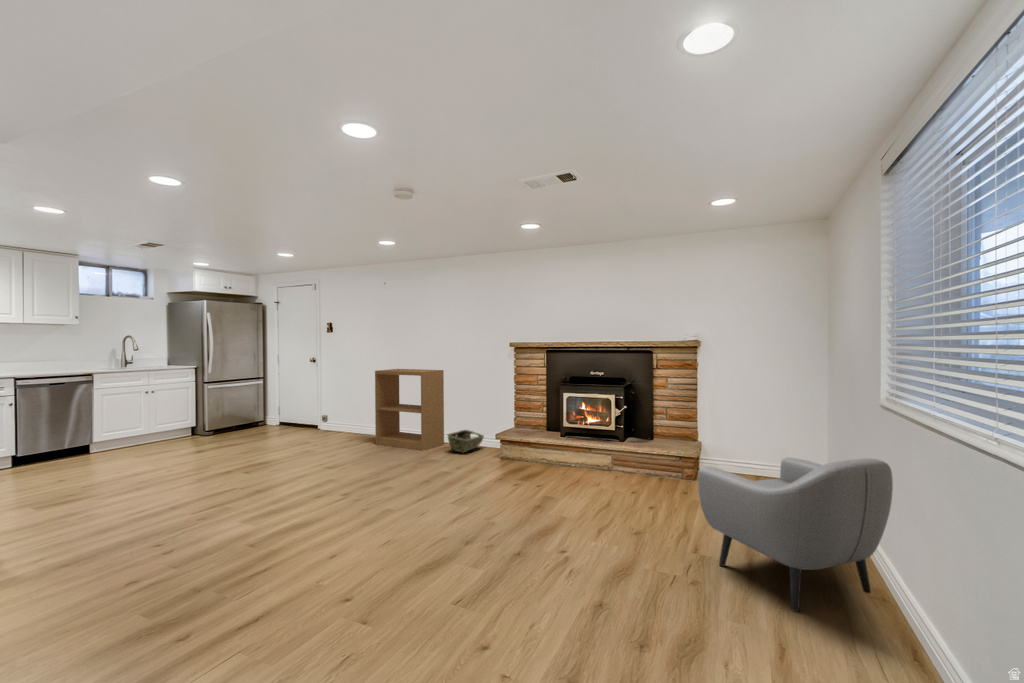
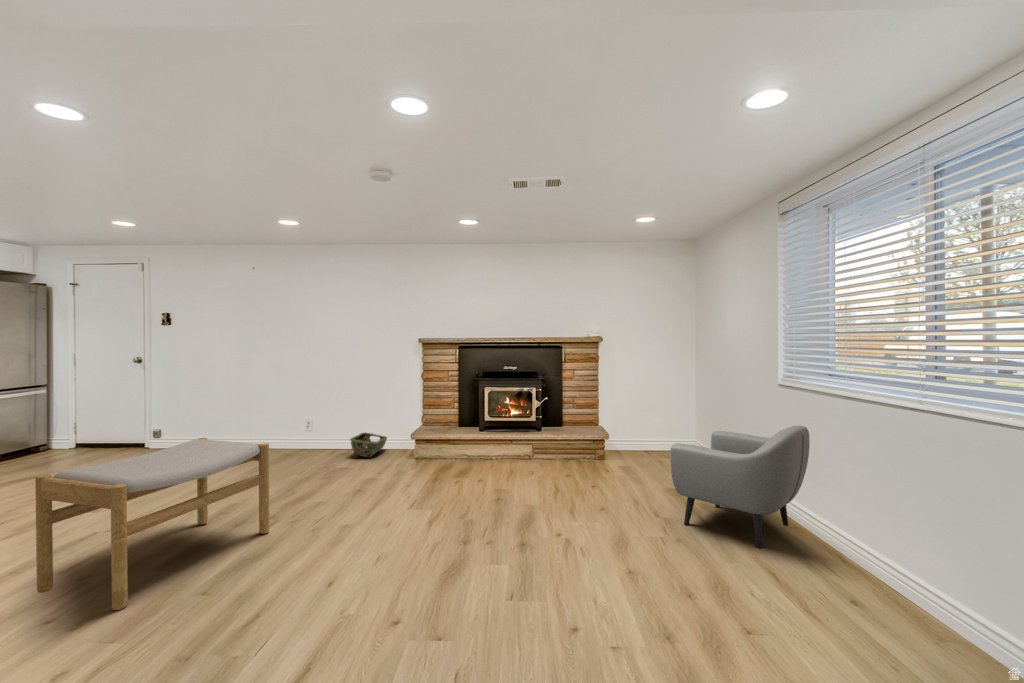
bookshelf: present [375,369,444,451] -> none [249,368,337,460]
footstool: none [175,422,335,543] -> present [35,438,269,610]

